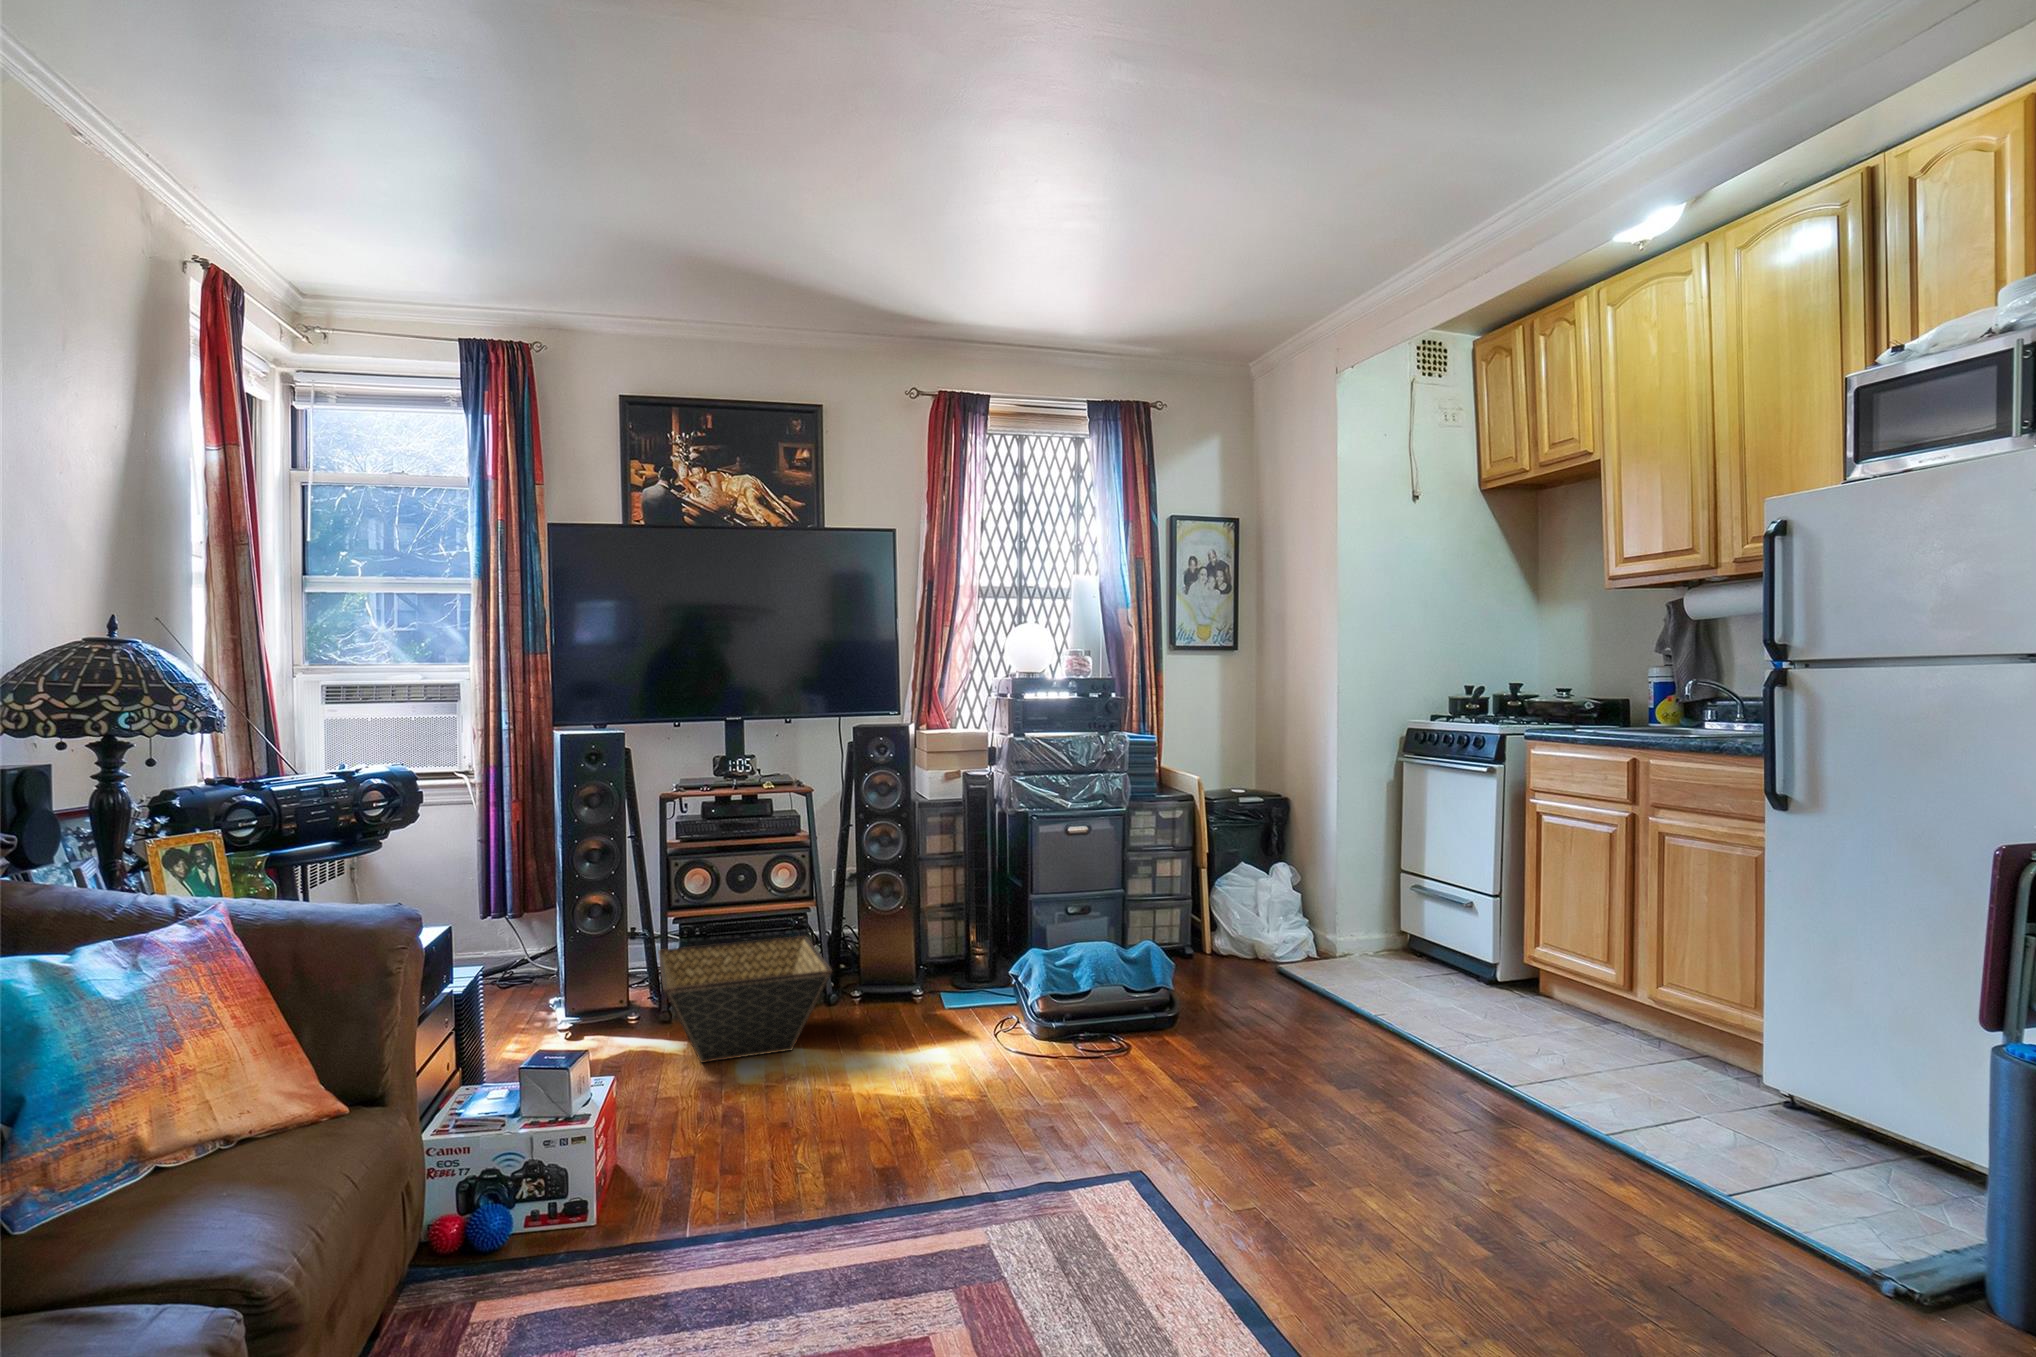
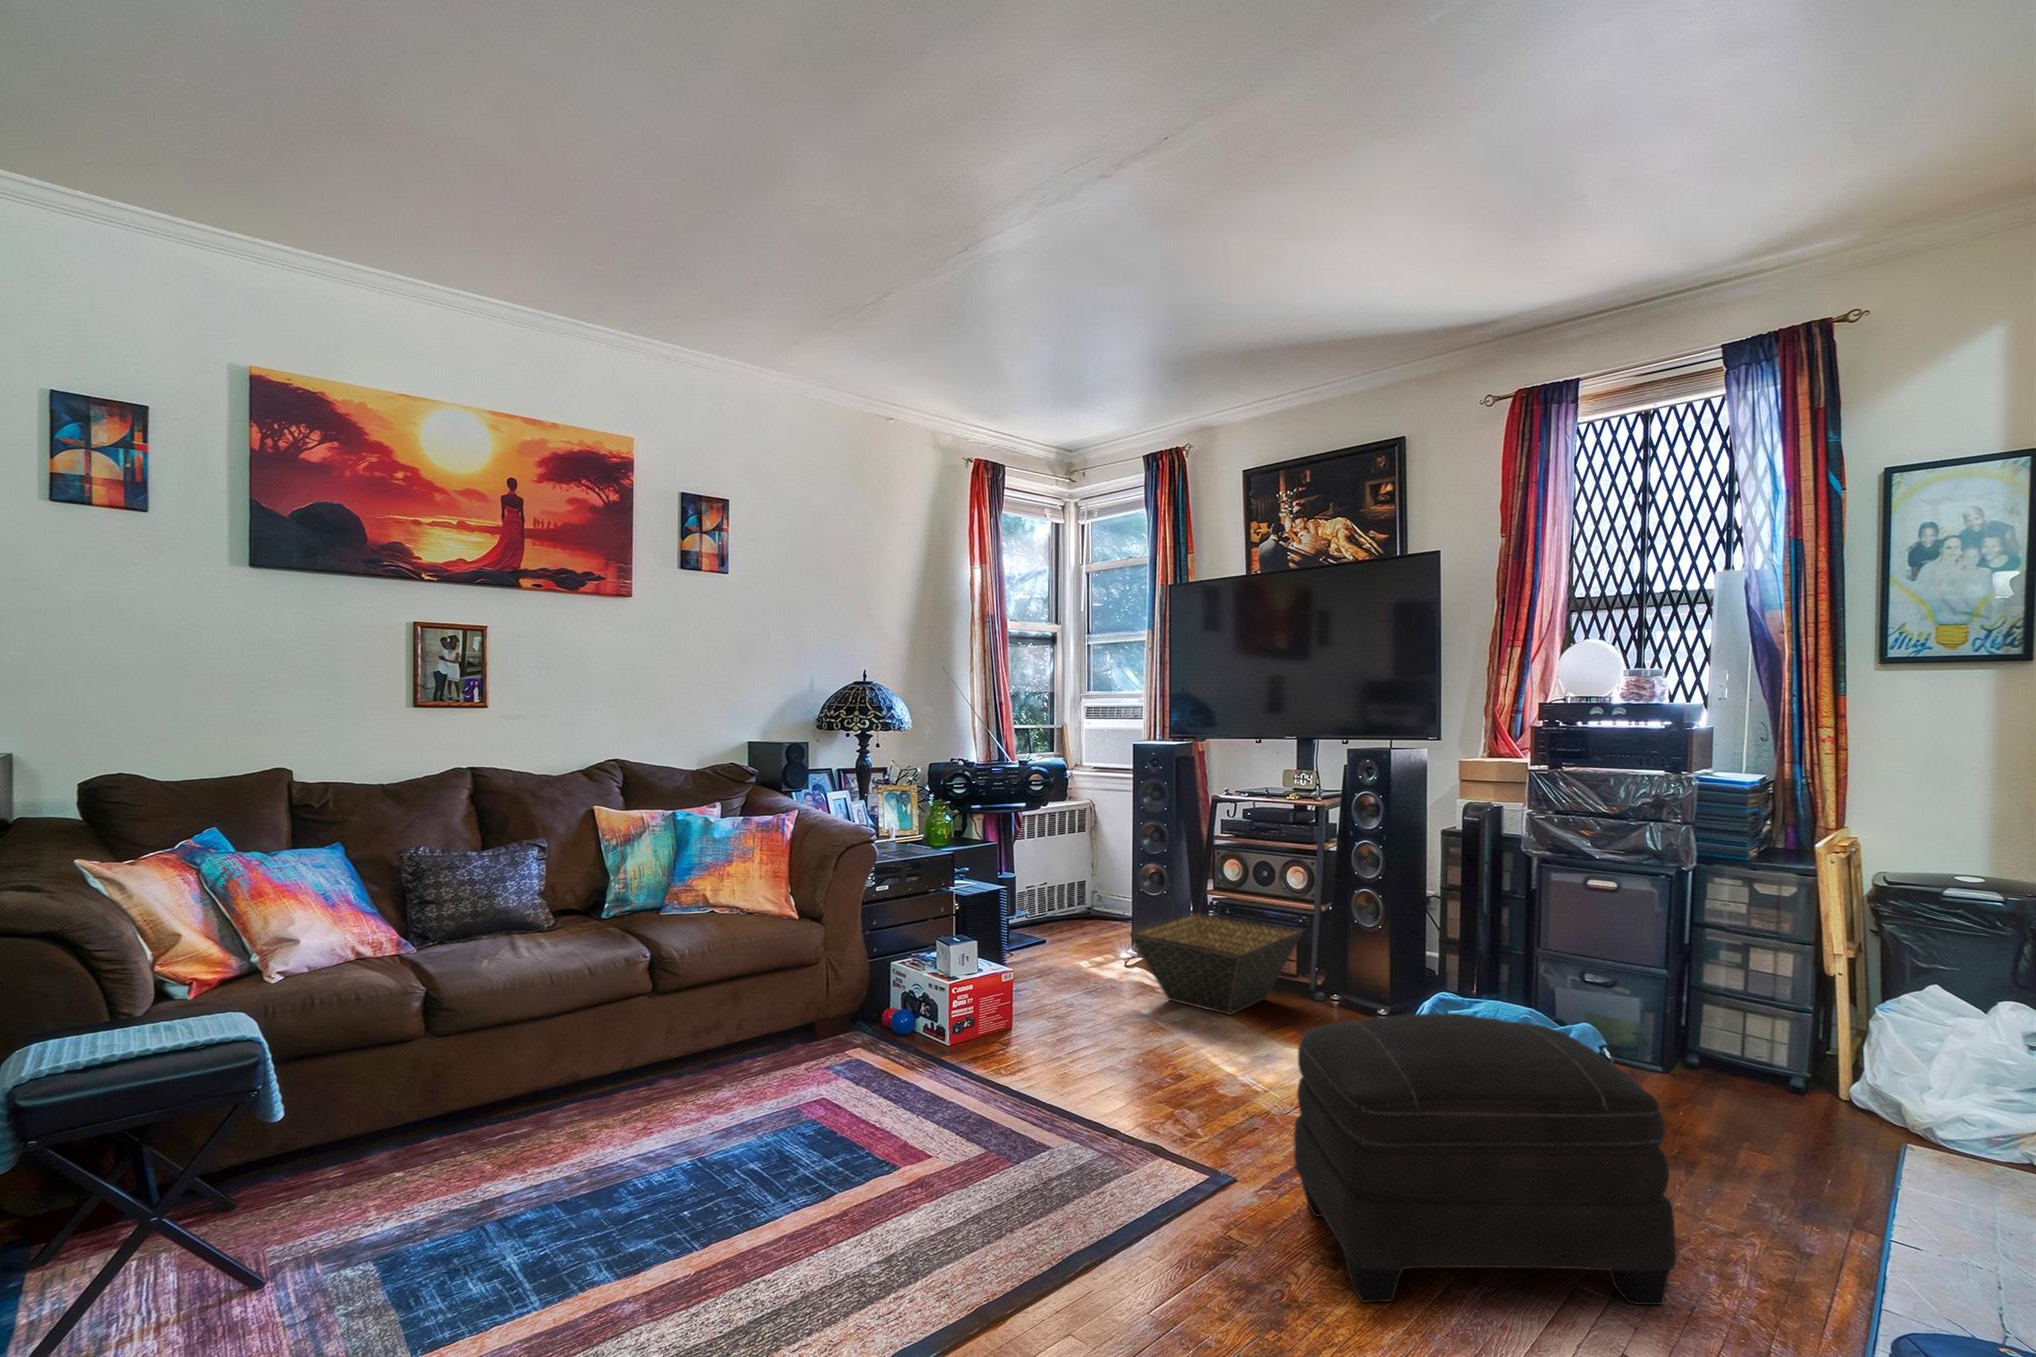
ottoman: none [1194,929,1416,1182] -> present [1294,1014,1676,1305]

